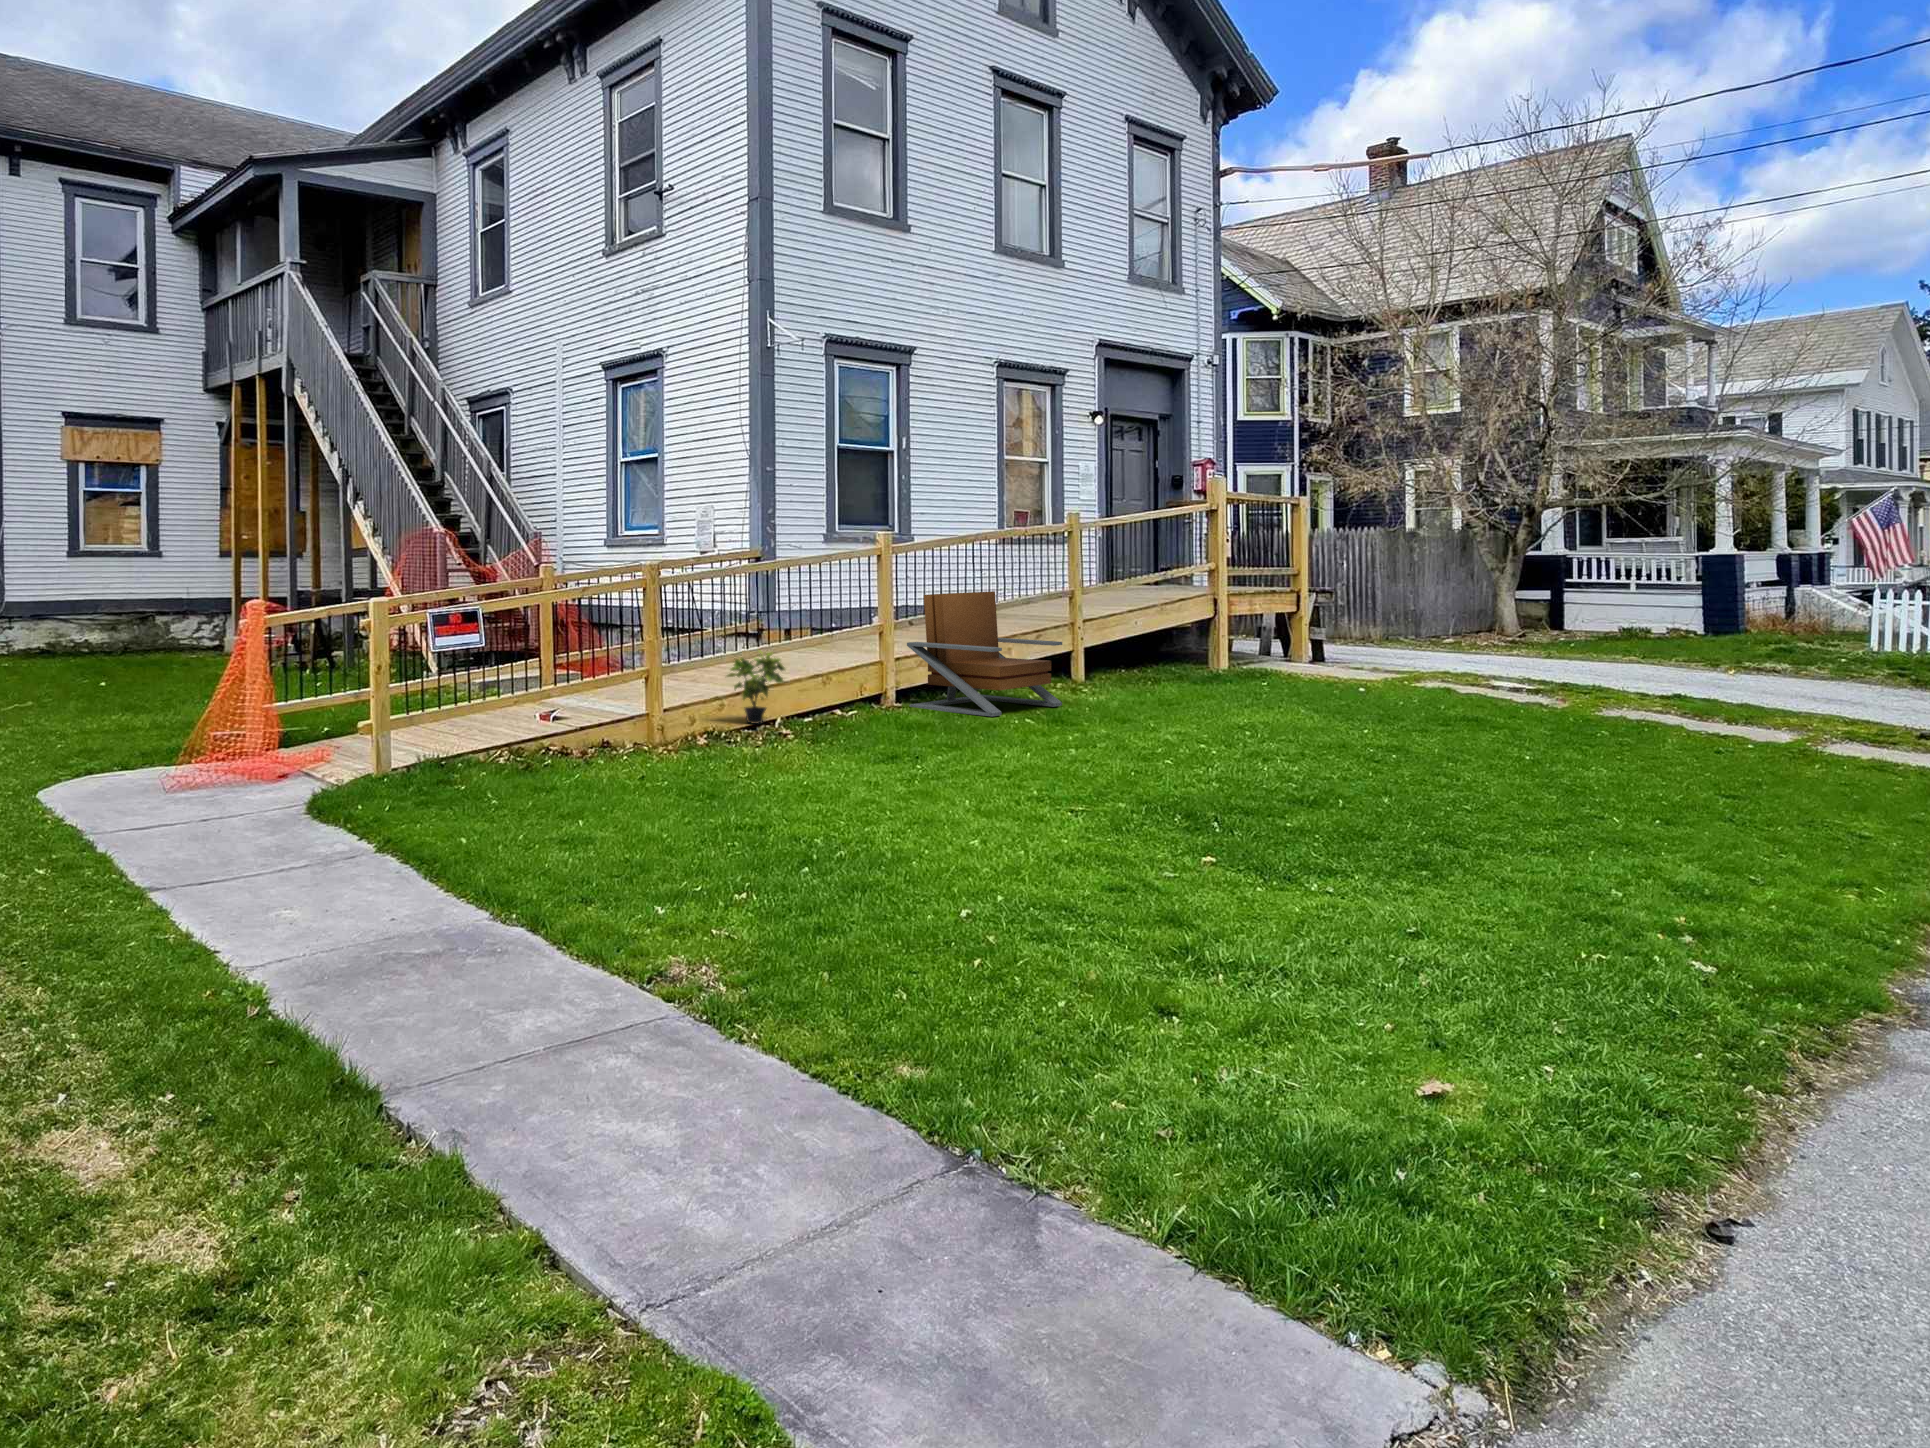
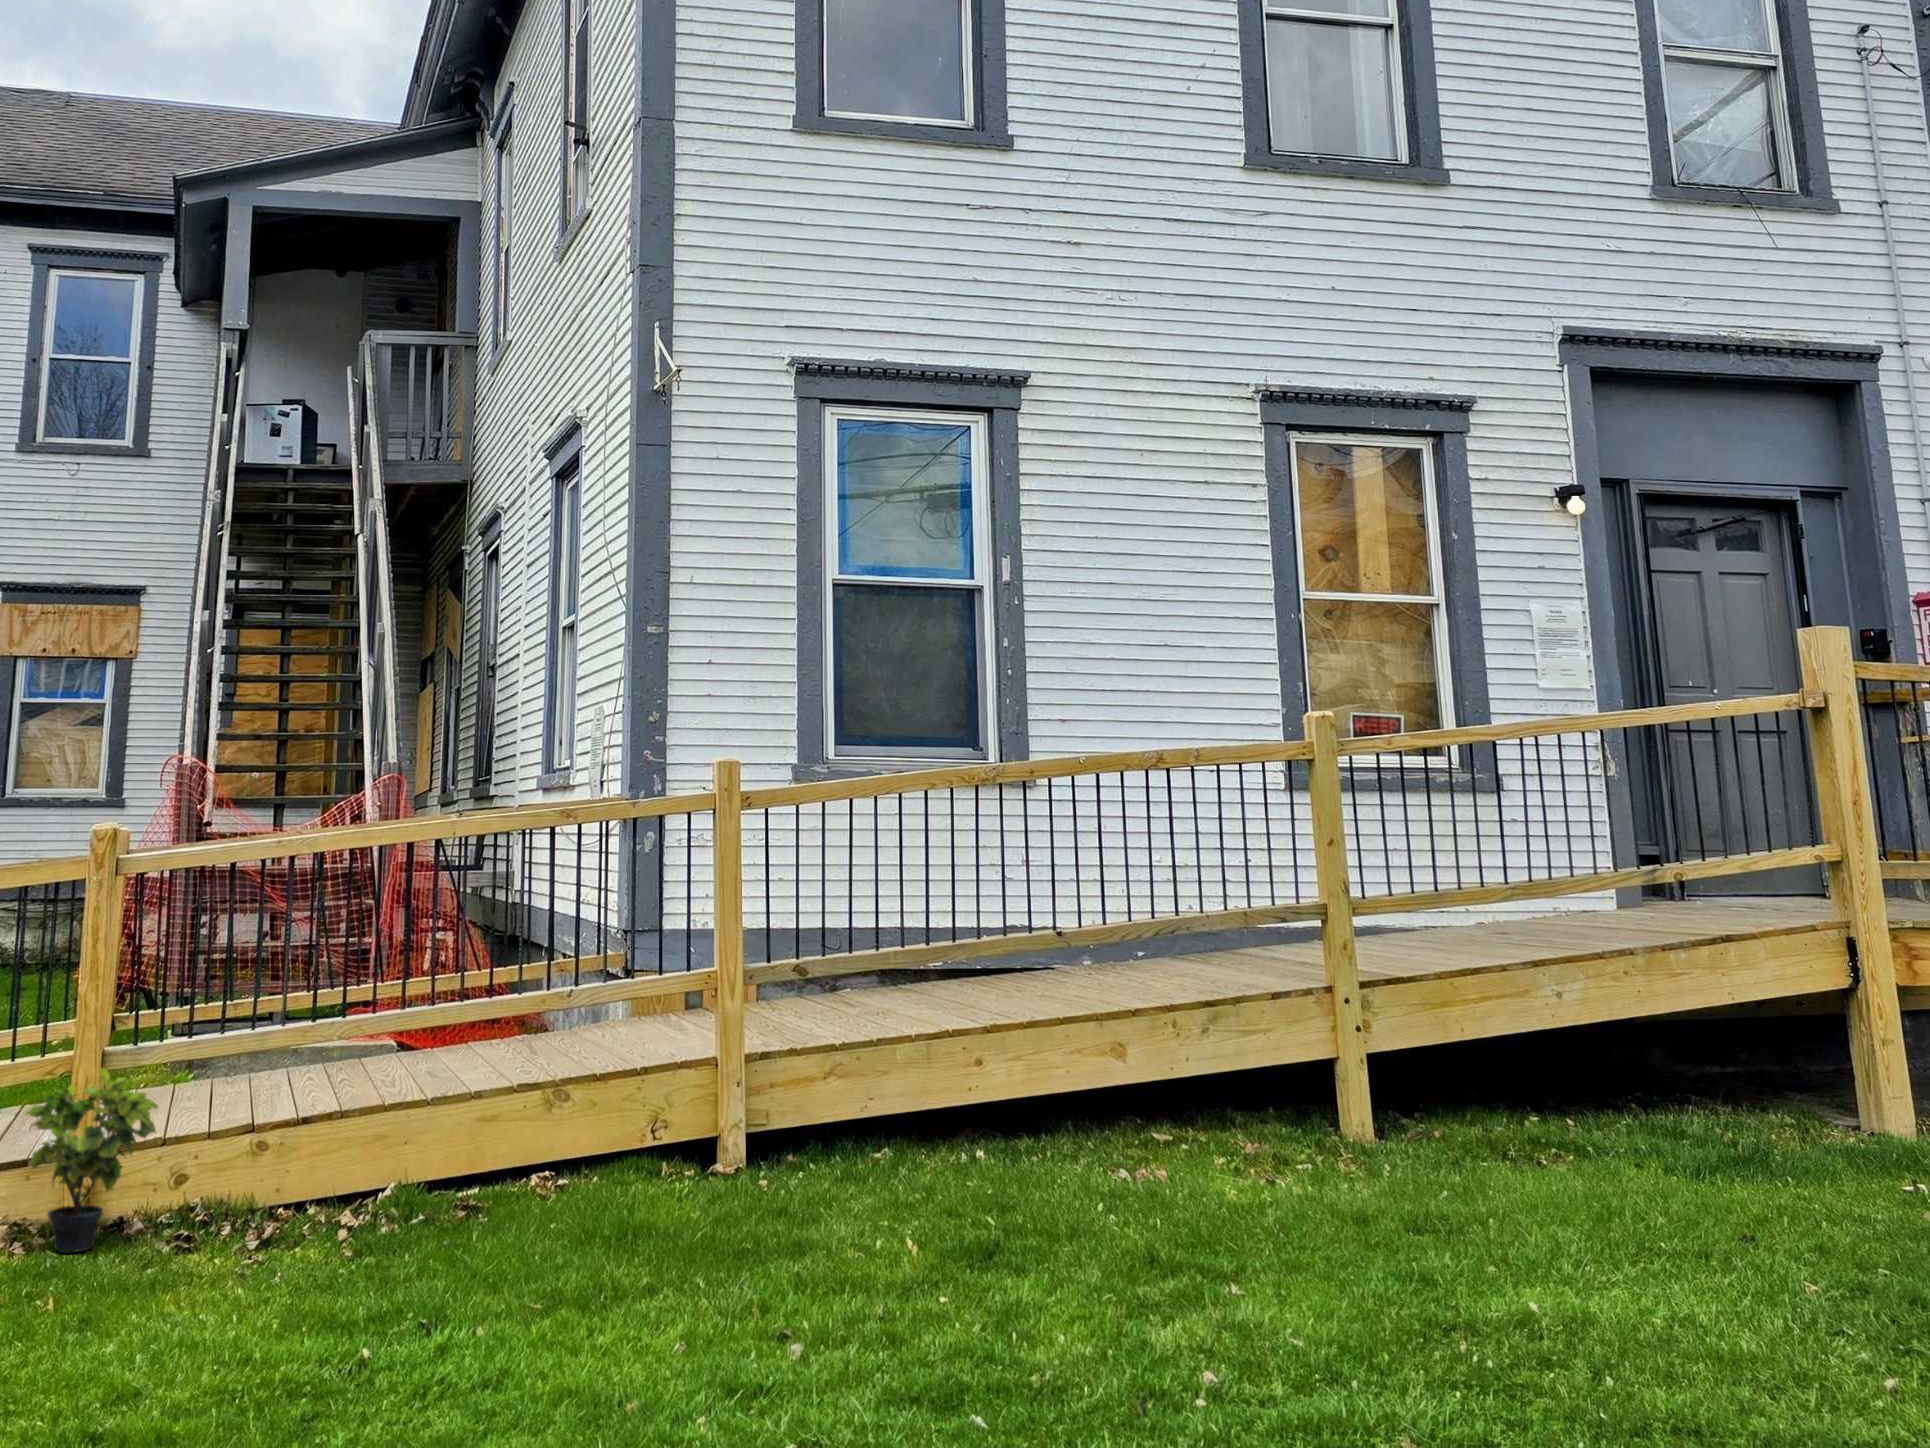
lounge chair: present [907,591,1062,717] -> none [601,925,981,1273]

